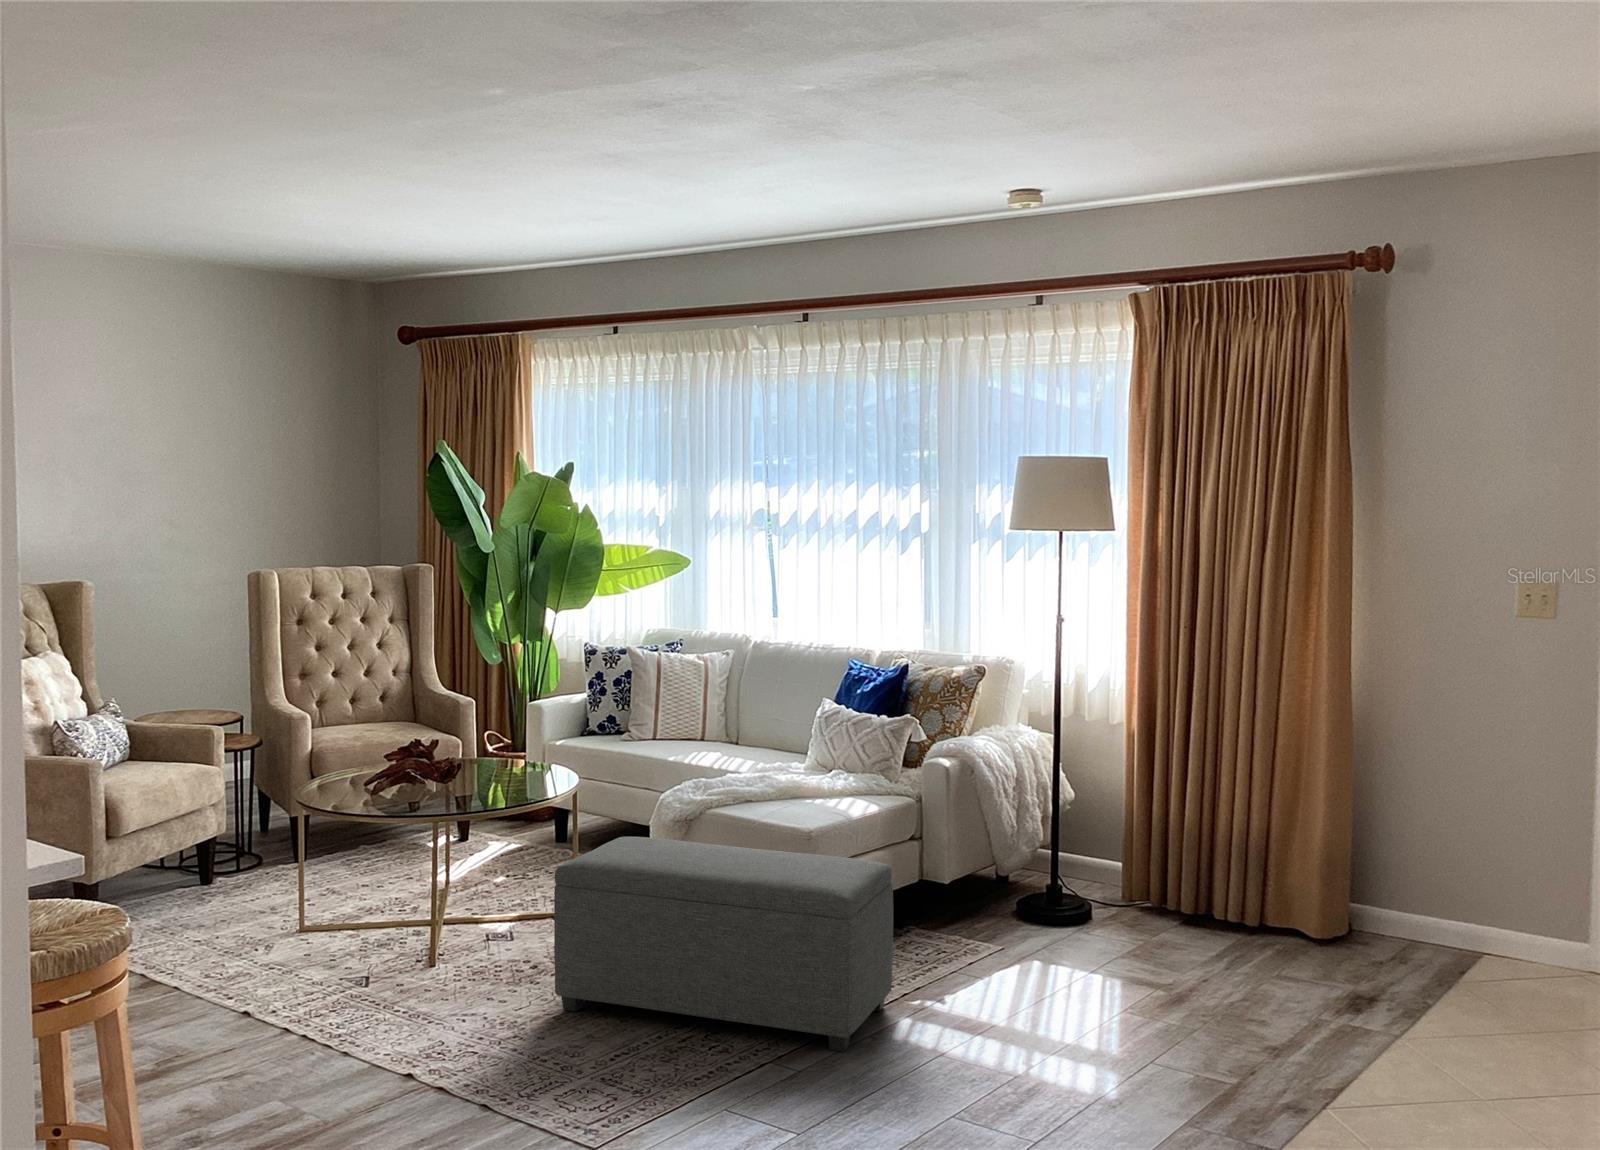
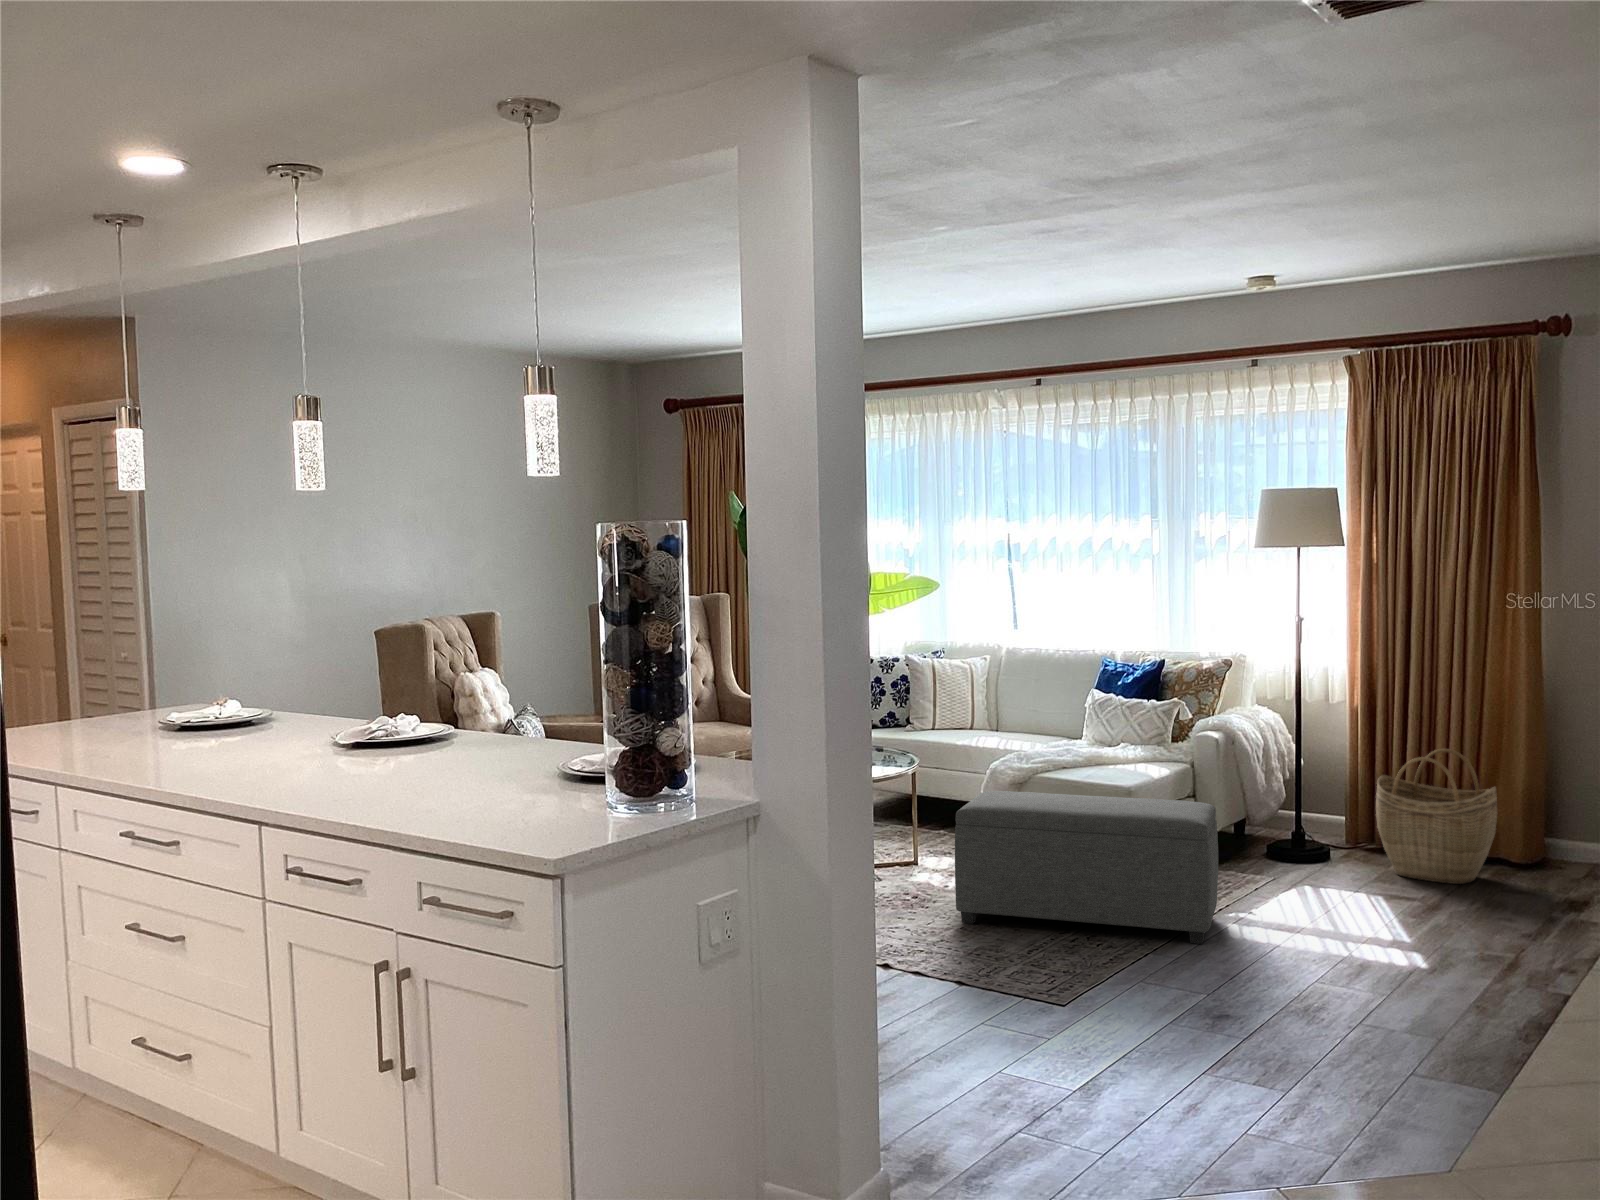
woven basket: none [1136,788,1279,961] -> present [1376,749,1497,884]

